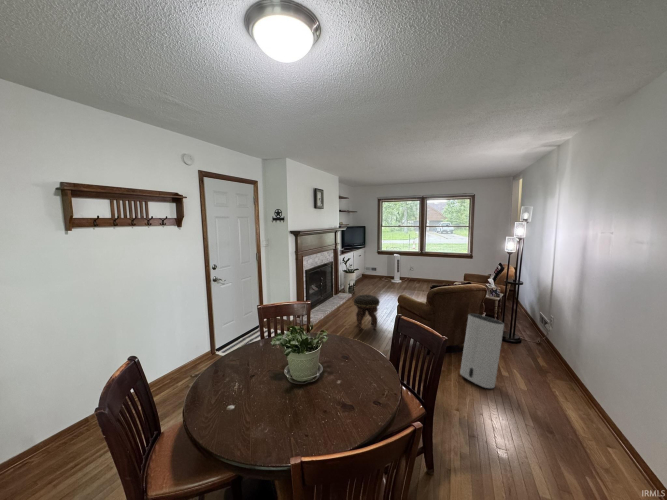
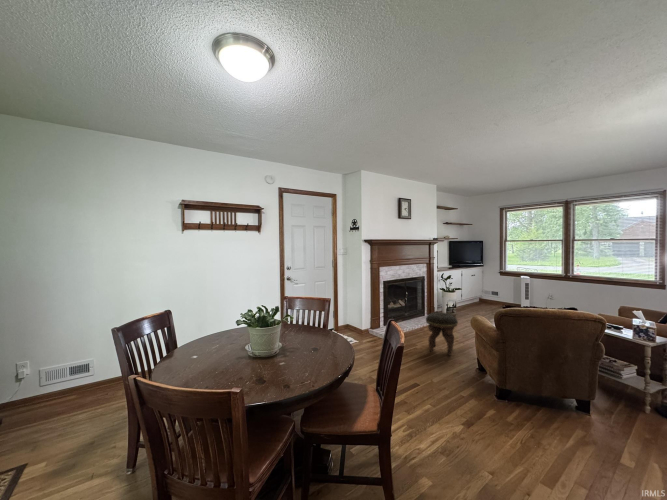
air purifier: present [460,314,504,388] -> none [528,349,599,469]

